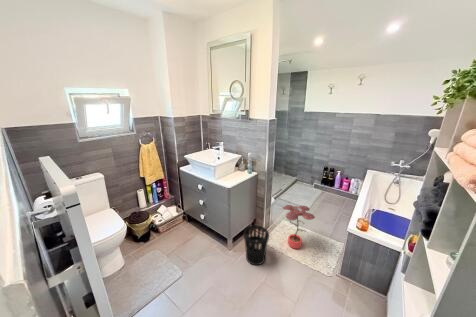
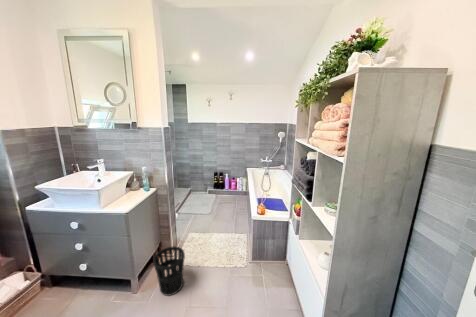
potted plant: present [283,205,315,249] -> none [190,210,223,256]

